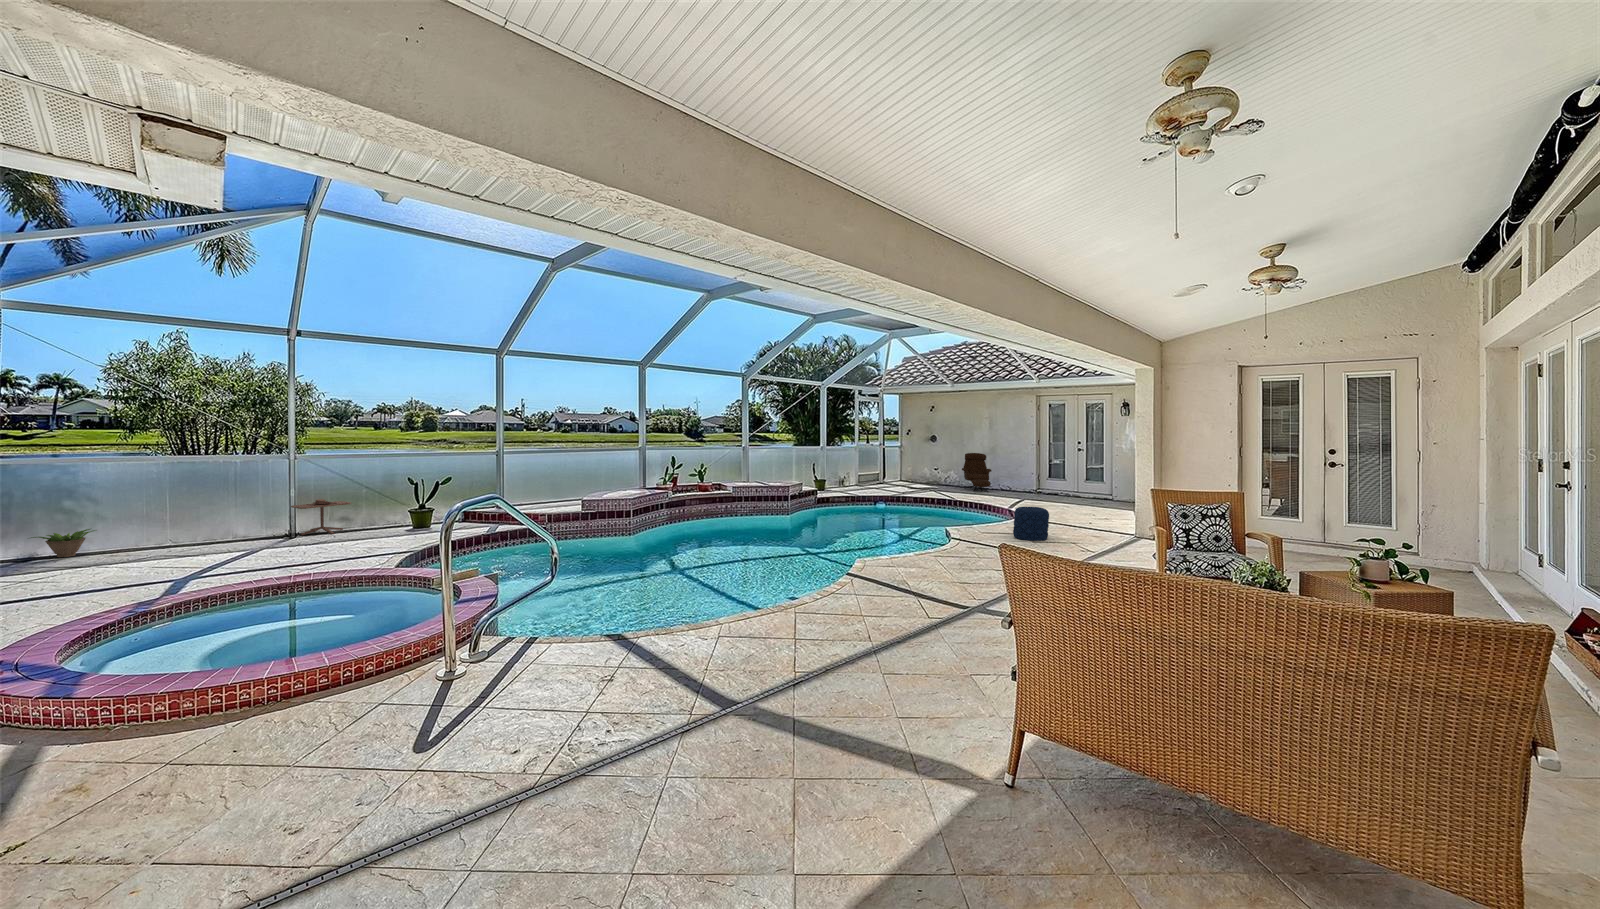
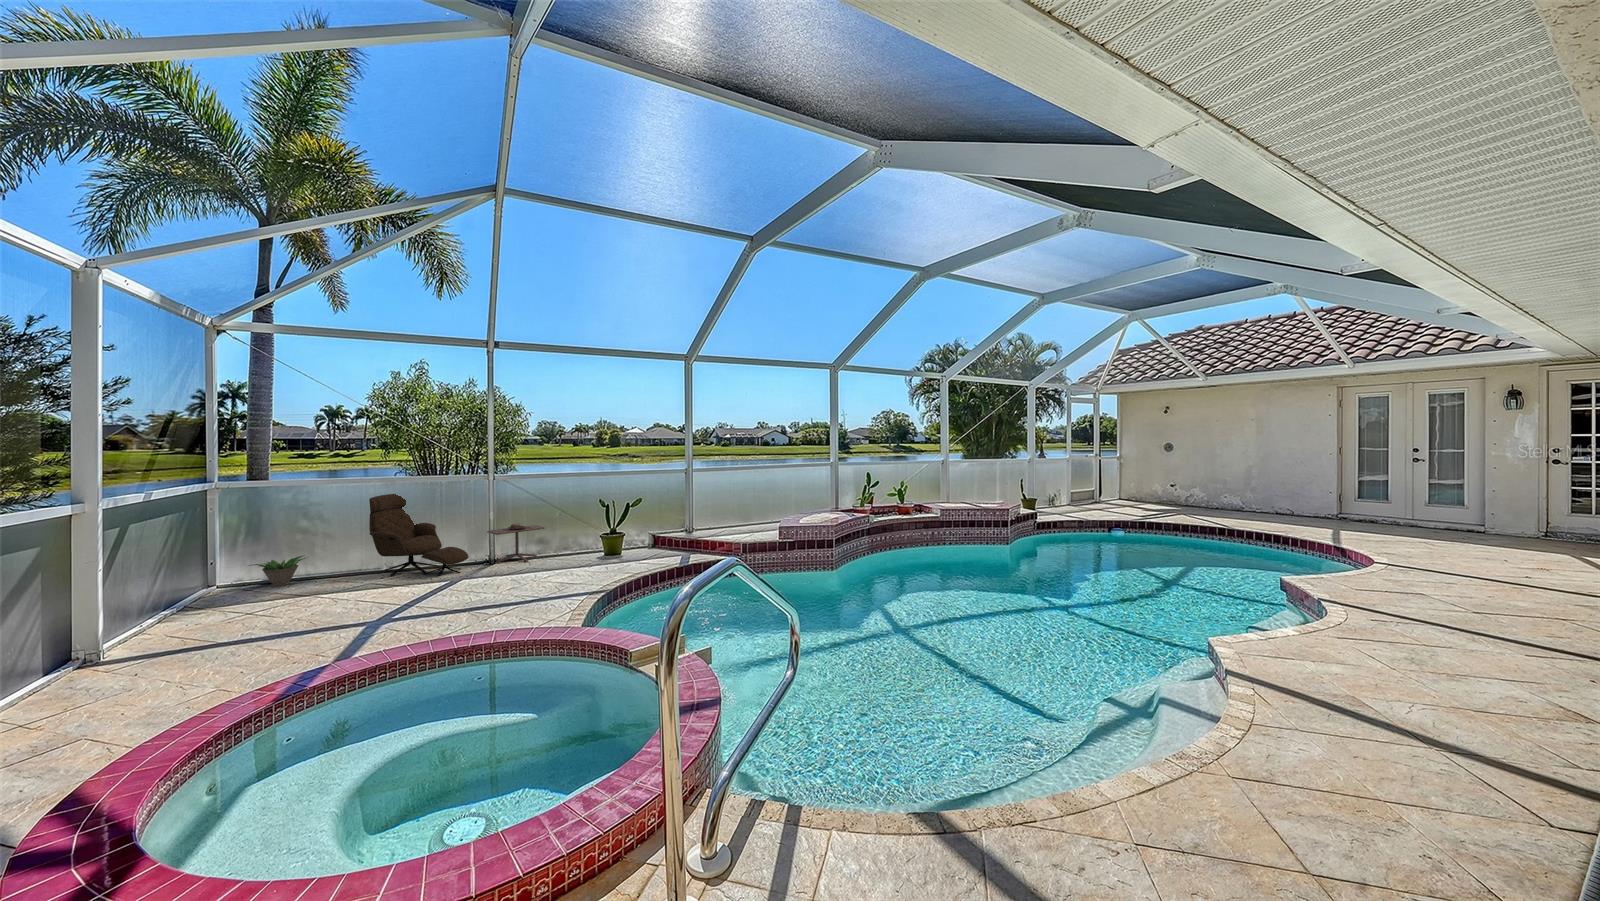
lounge chair: present [962,453,992,492] -> present [369,494,469,577]
pouf: present [1013,507,1049,541] -> none [1414,551,1489,606]

